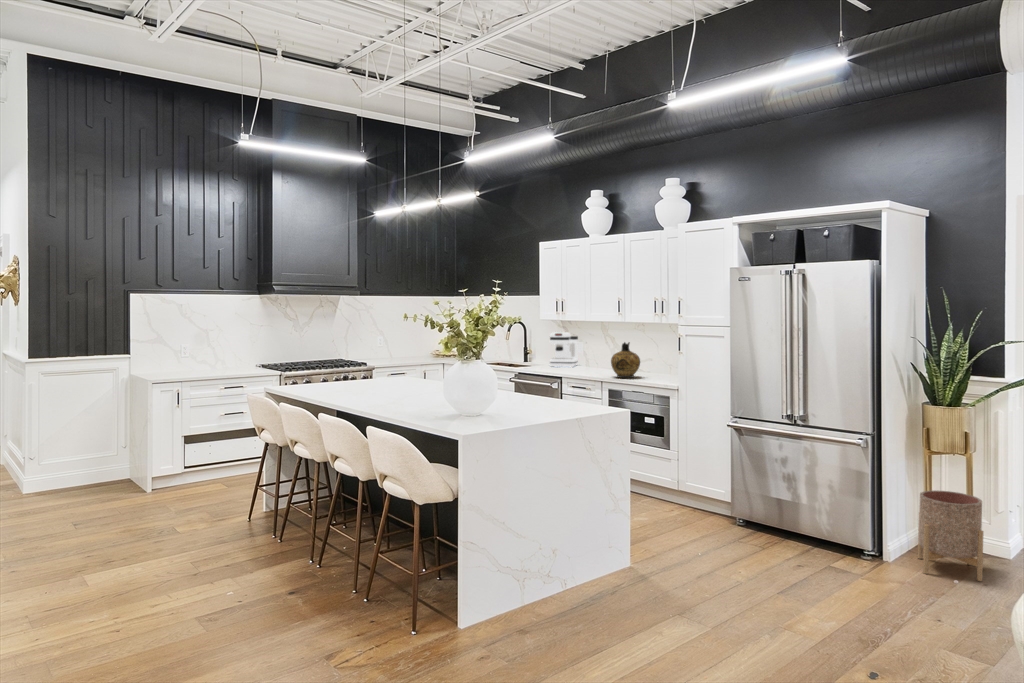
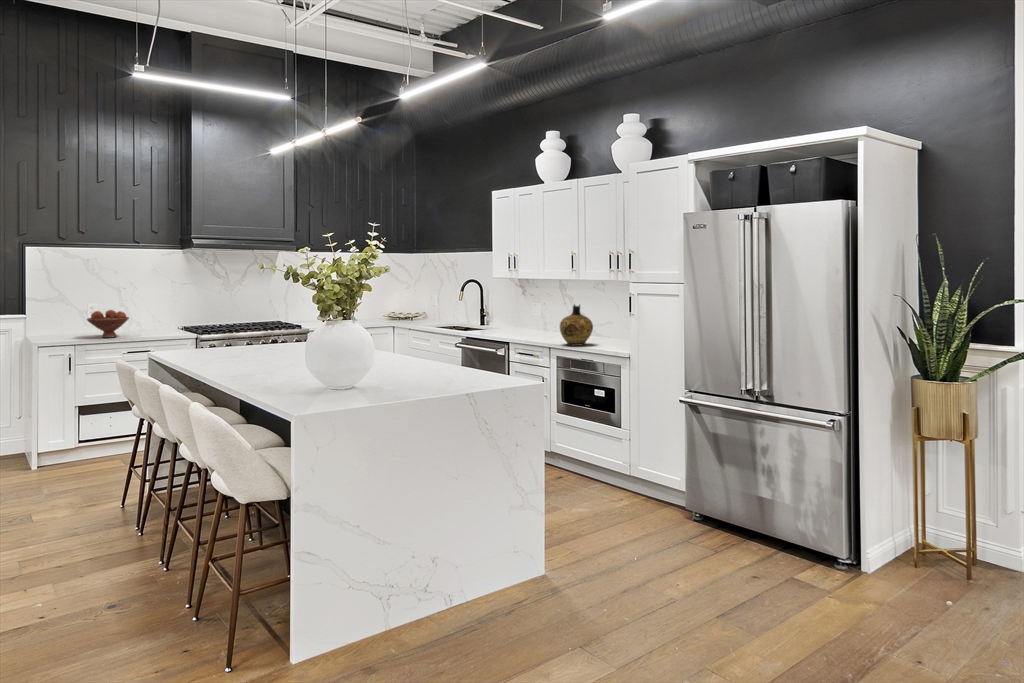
coffee maker: present [550,332,578,367] -> none [503,294,536,333]
fruit bowl: none [178,345,214,370] -> present [87,310,129,338]
planter: present [918,490,983,581] -> none [899,484,980,599]

